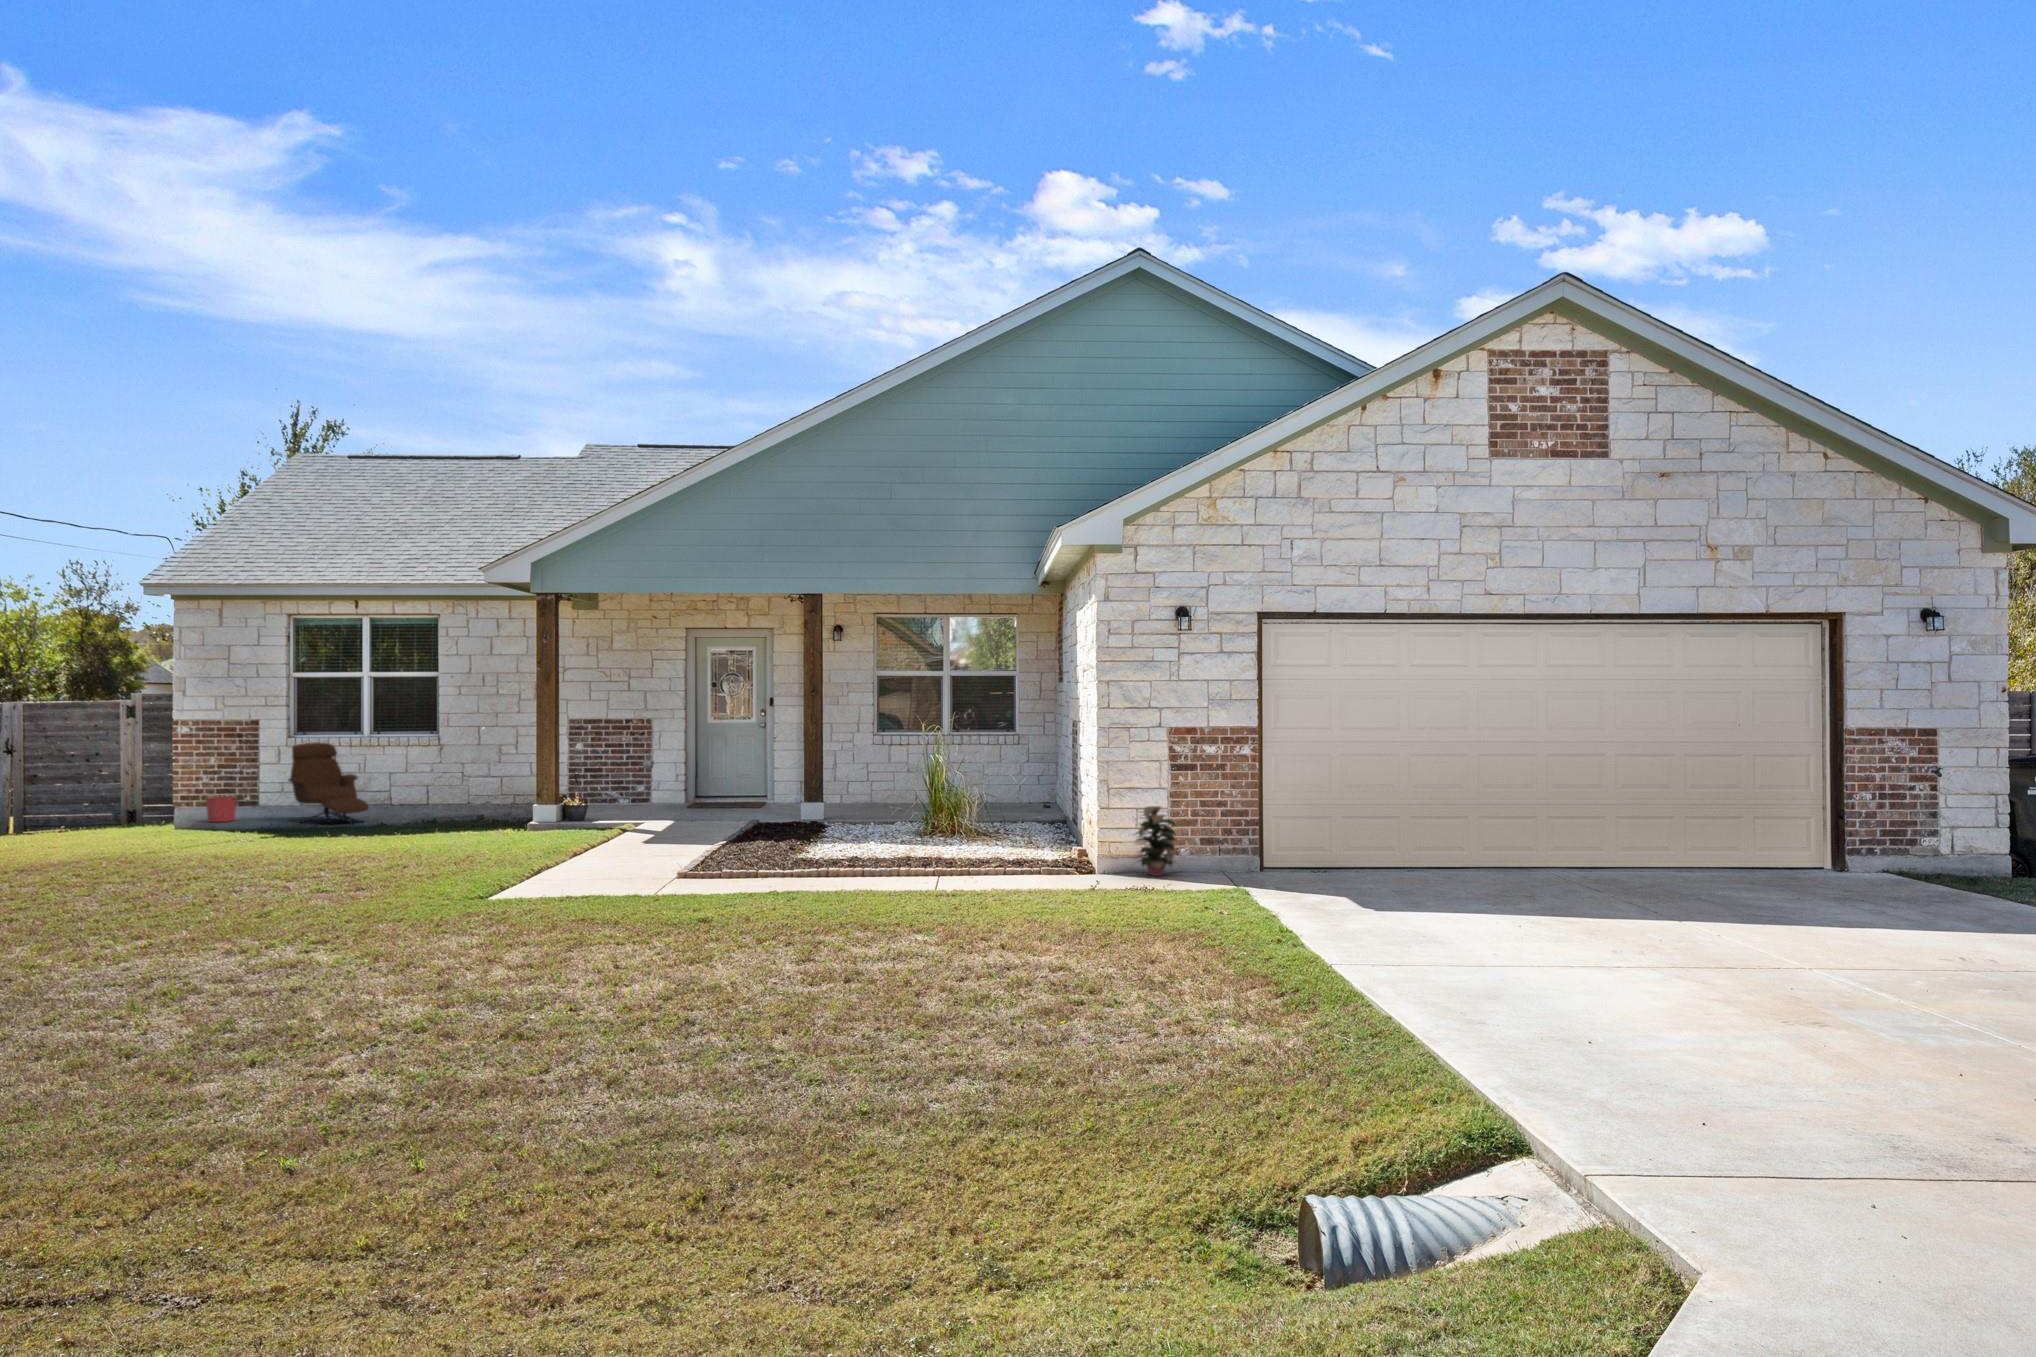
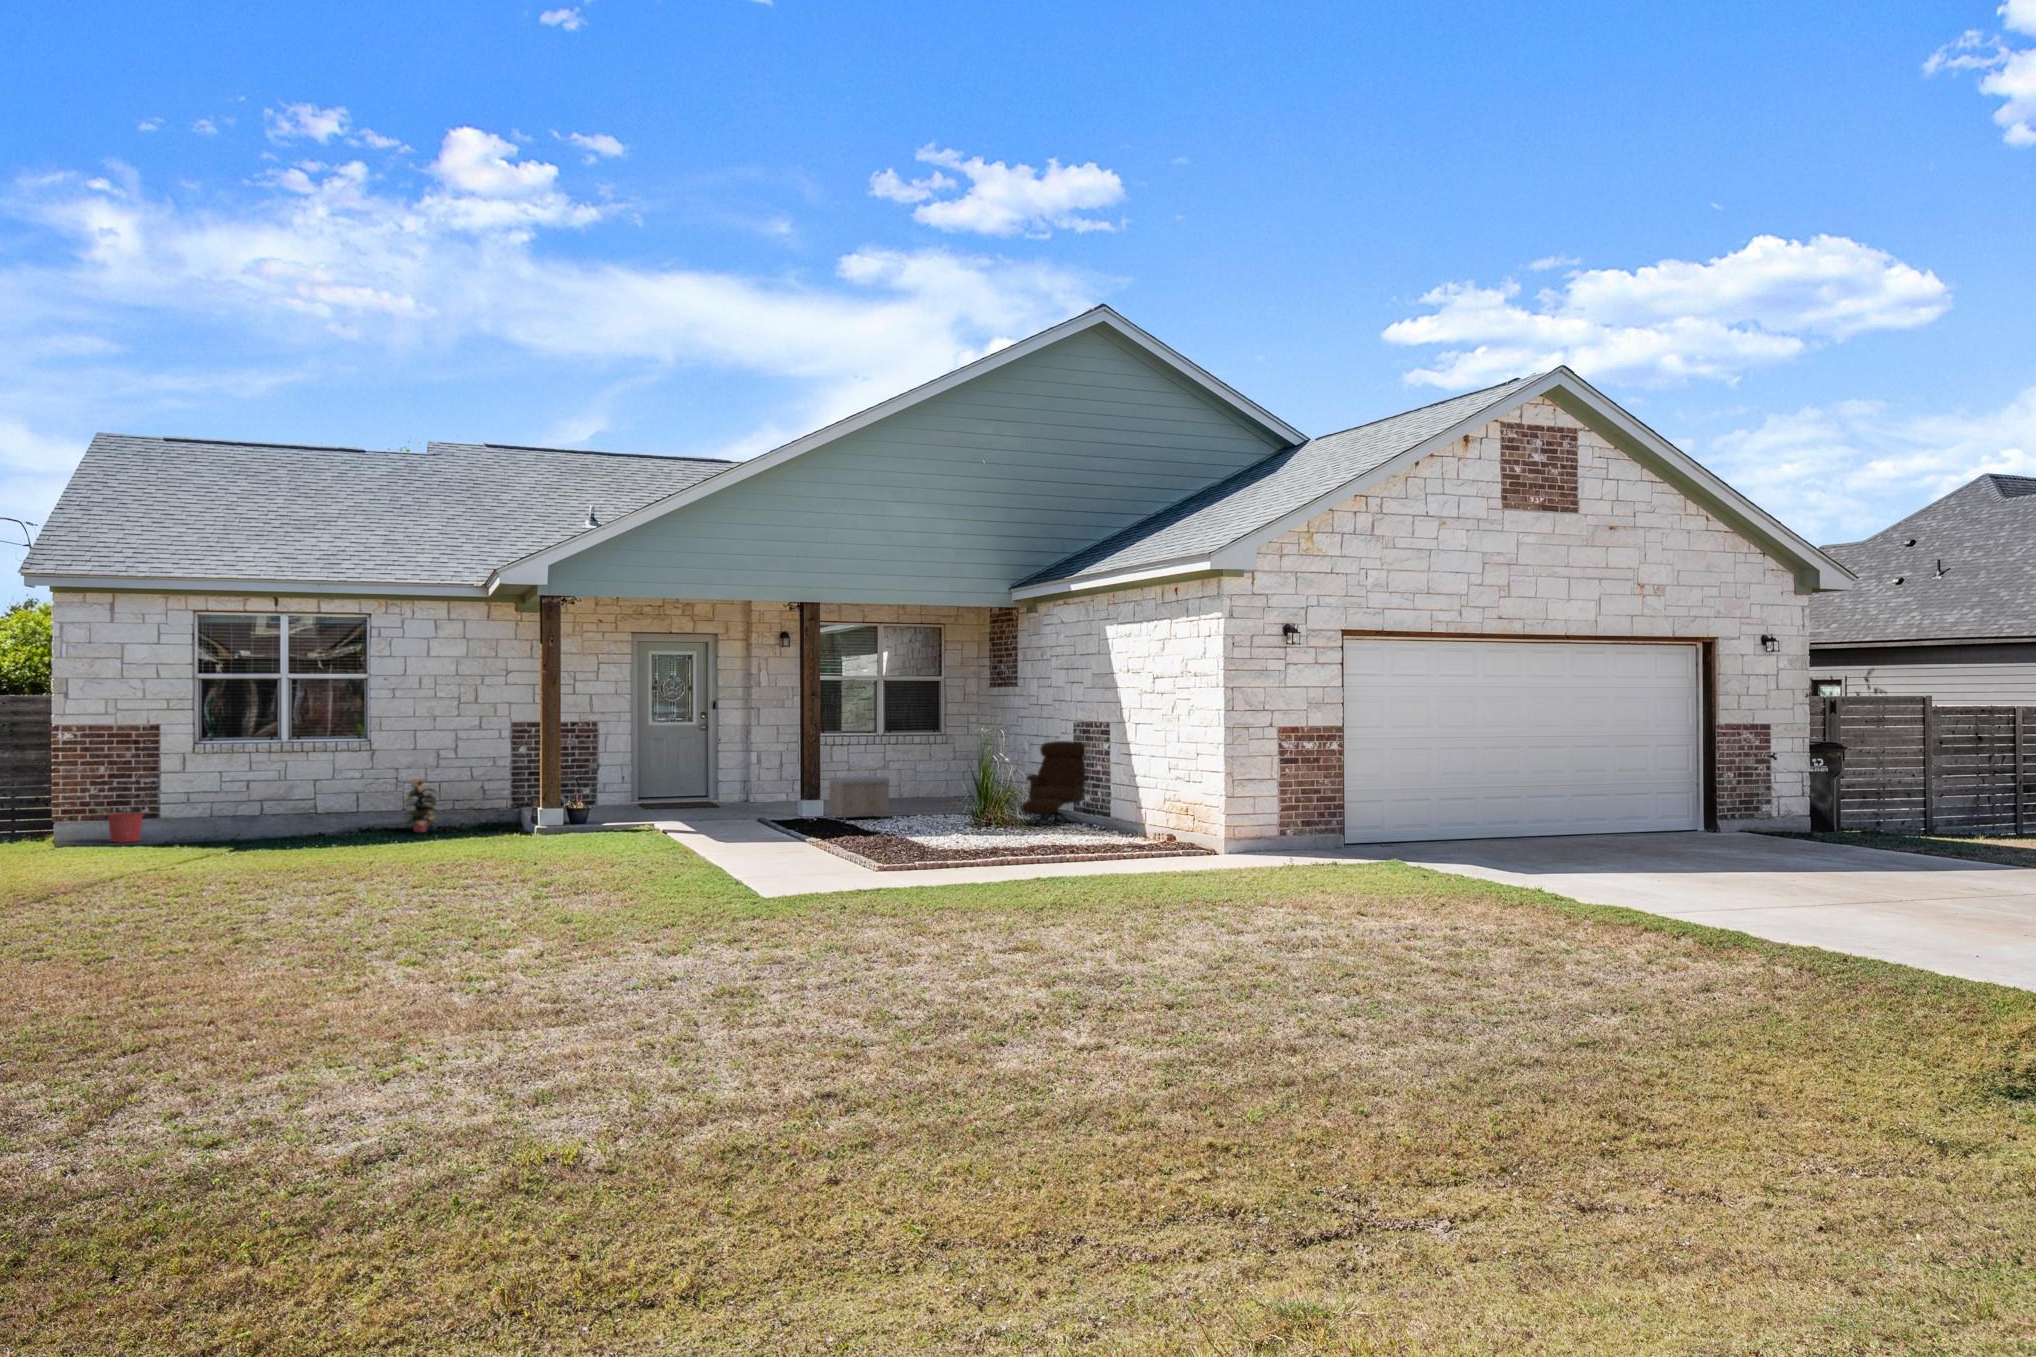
lounge chair: present [289,743,369,824] -> present [1021,741,1089,825]
storage bench: none [844,775,897,818] -> present [829,776,890,819]
decorative plant: present [1136,806,1175,876] -> present [406,779,436,832]

